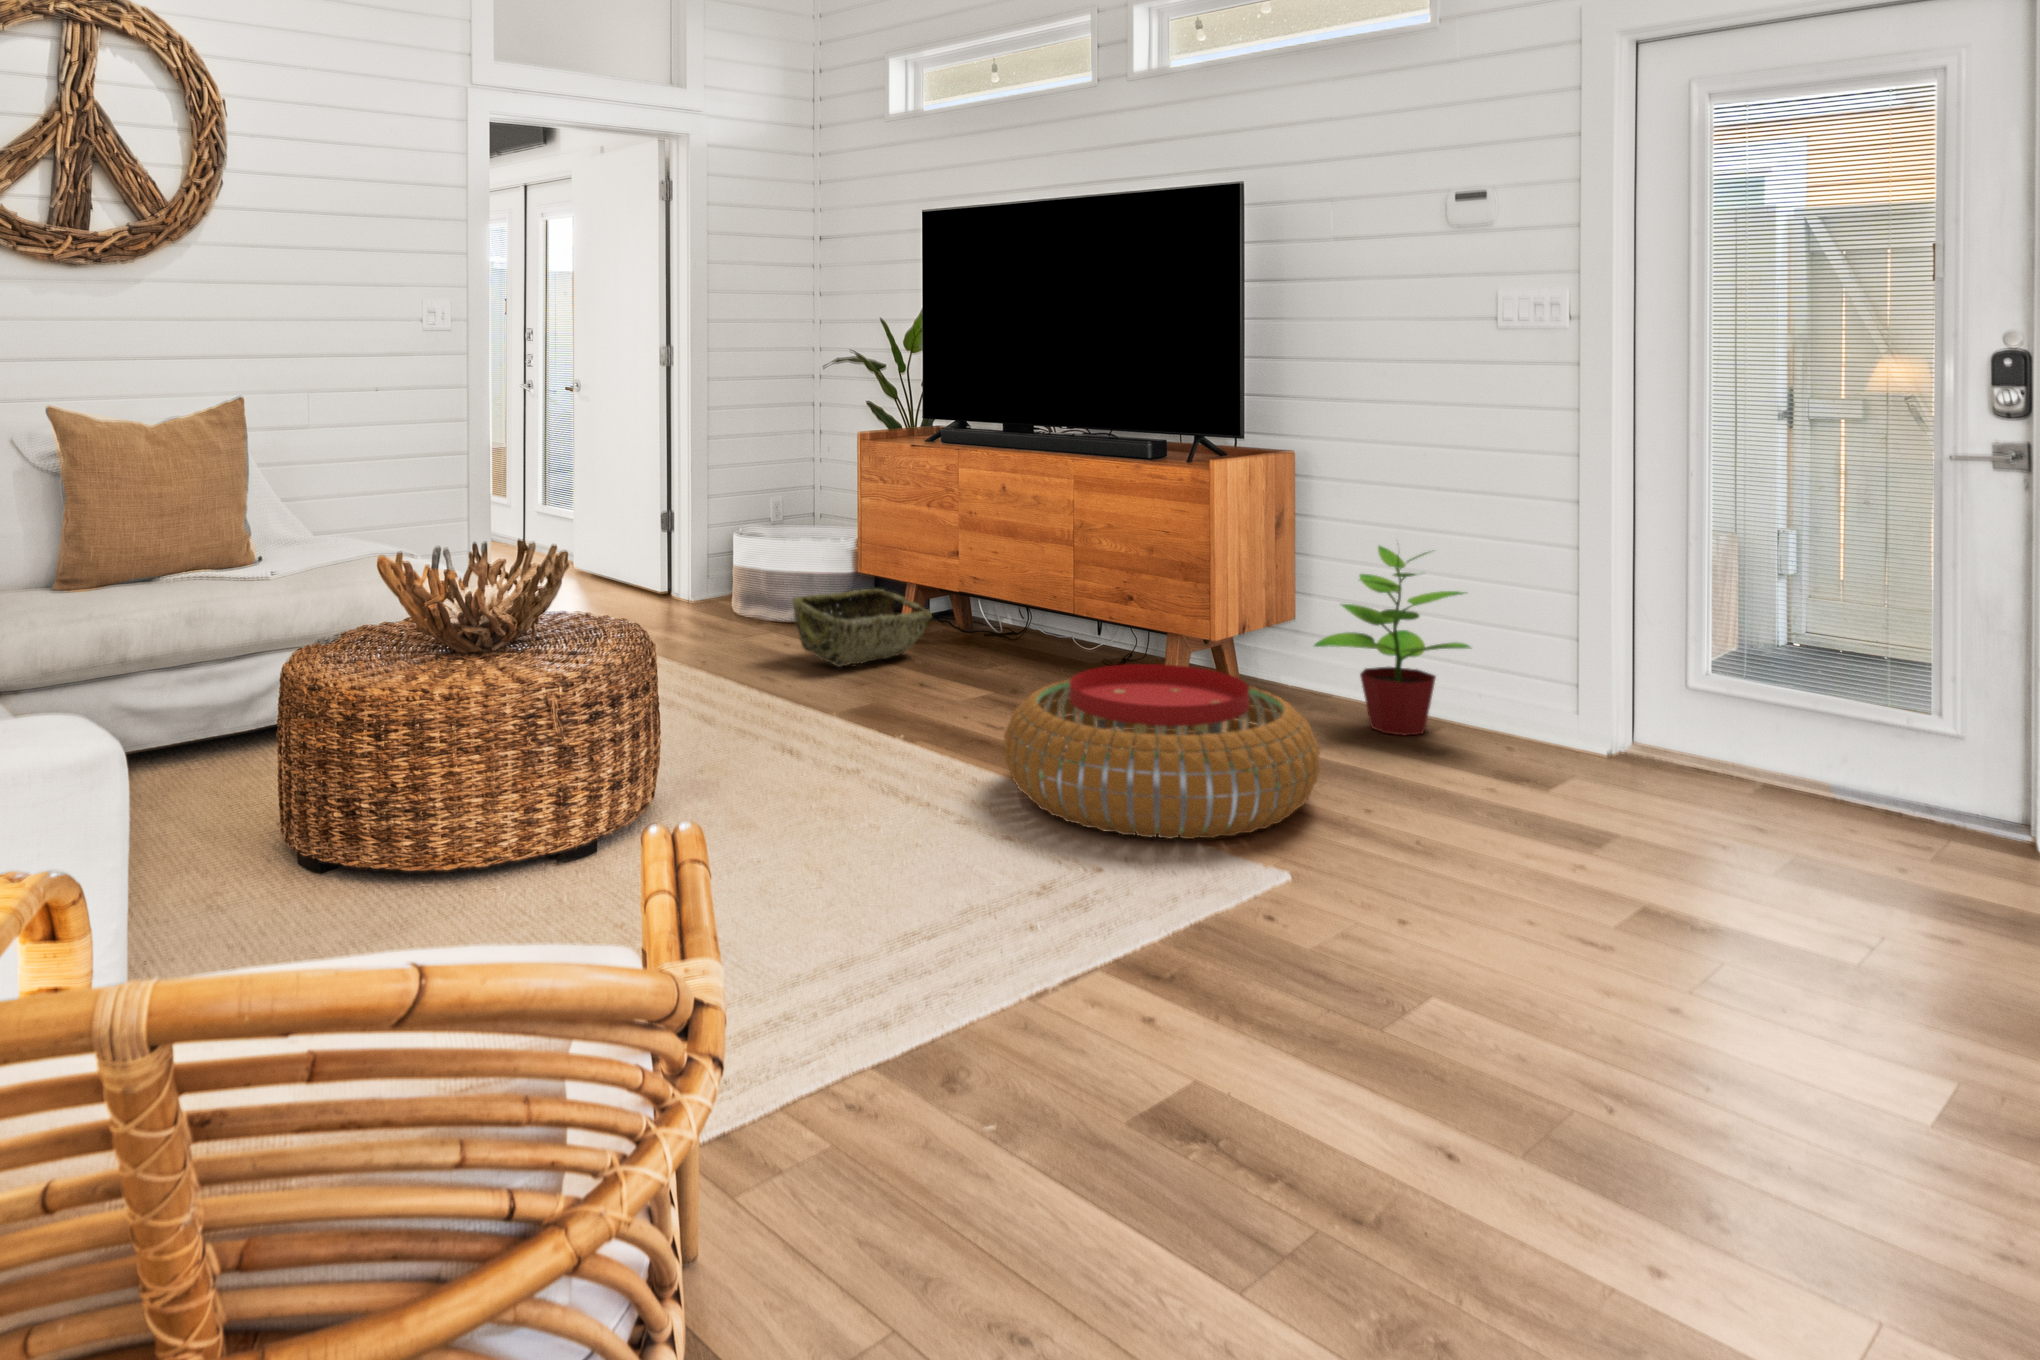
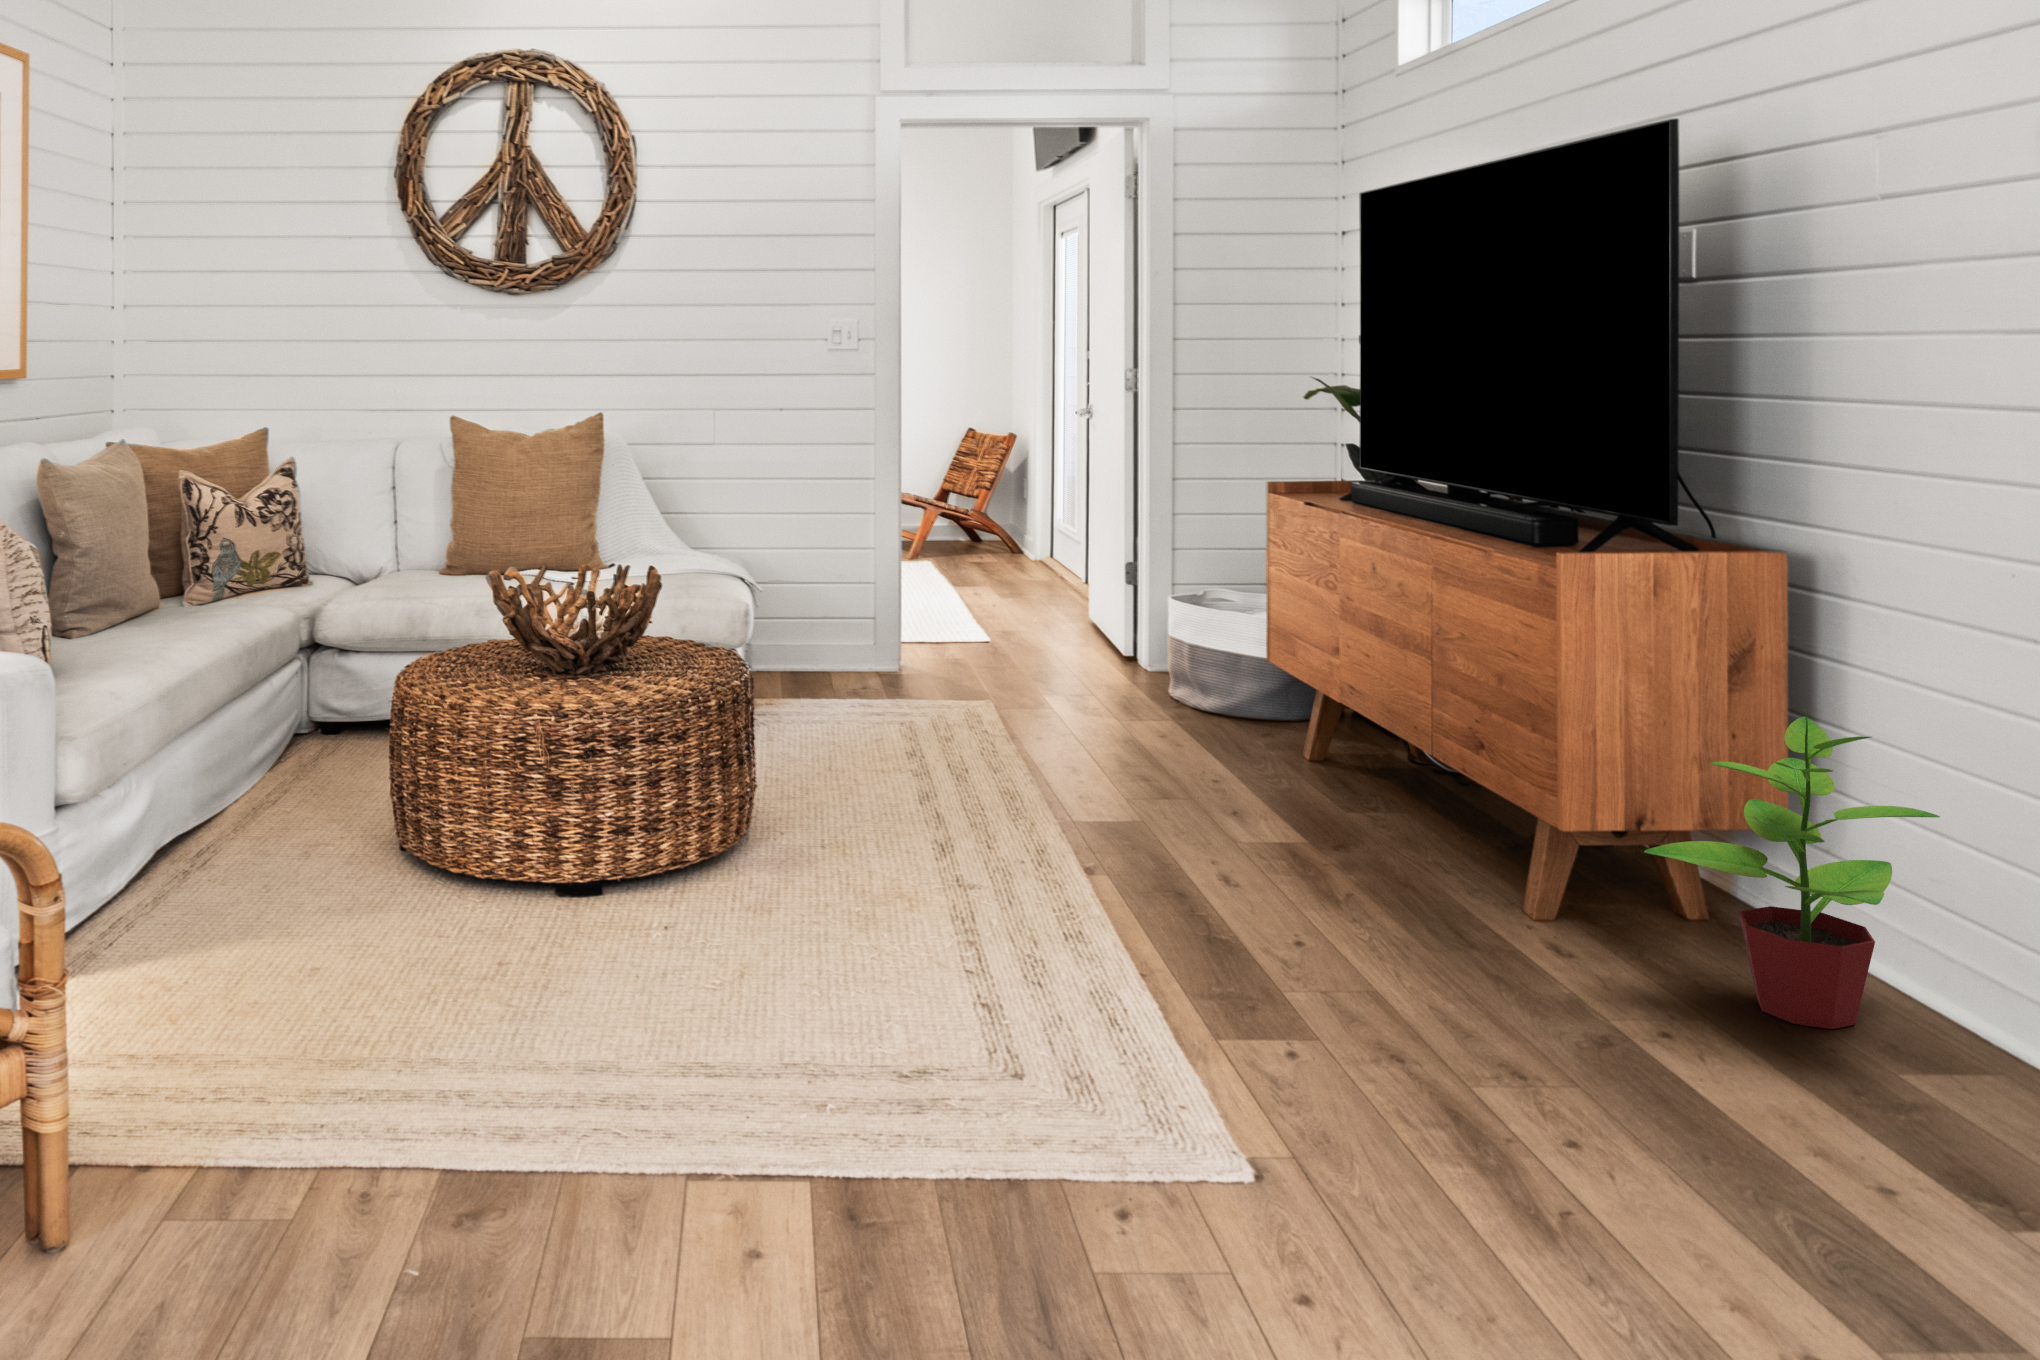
woven basket: present [792,589,932,667] -> none [1122,678,1304,770]
pouf: present [1004,664,1320,839] -> none [1037,813,1472,1069]

